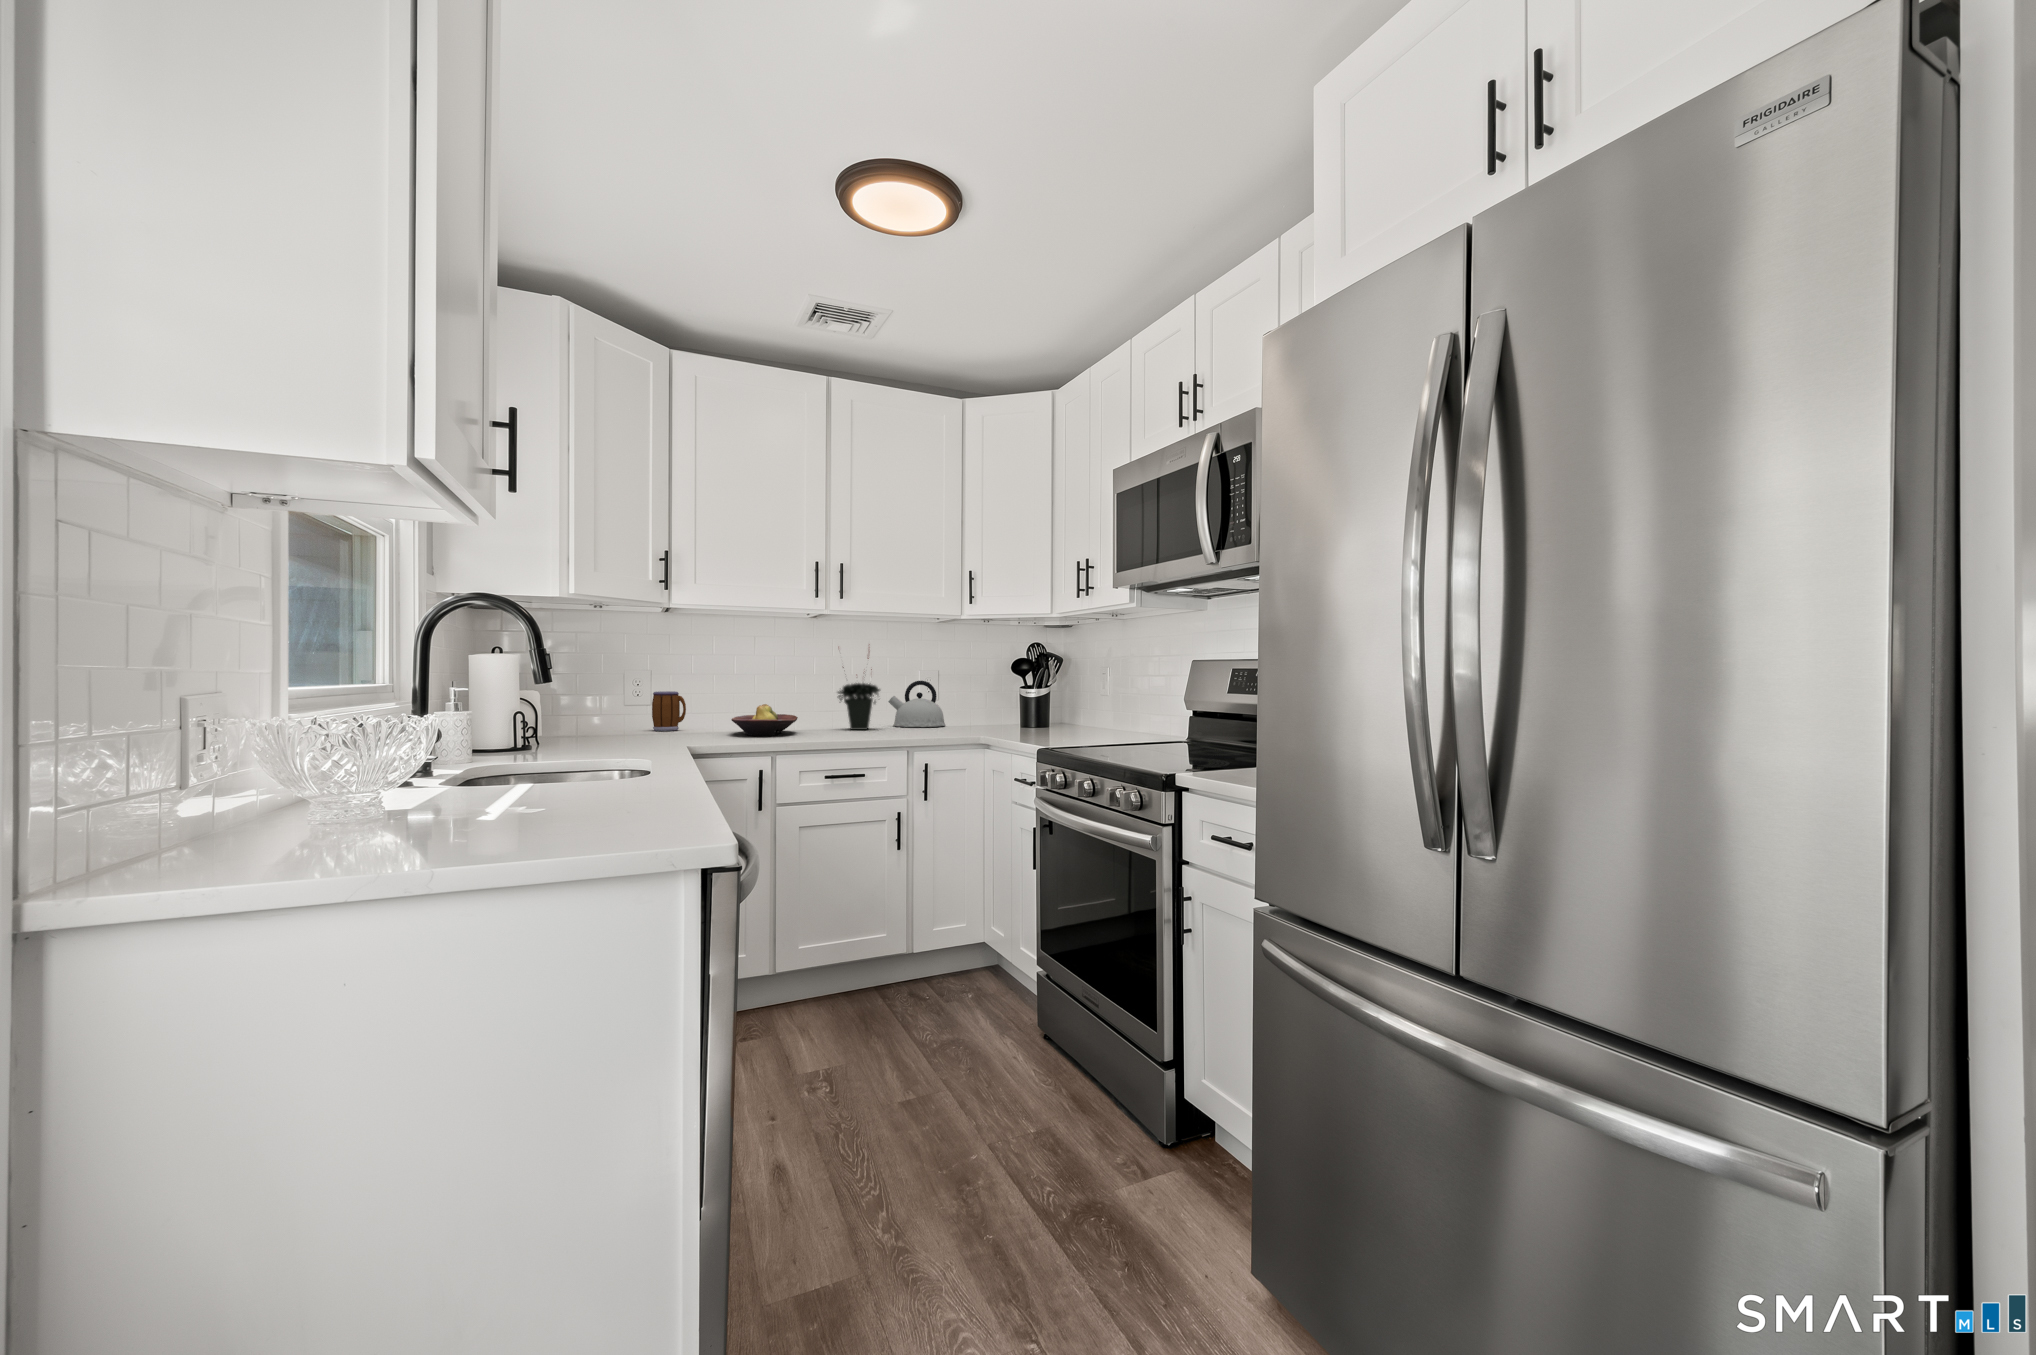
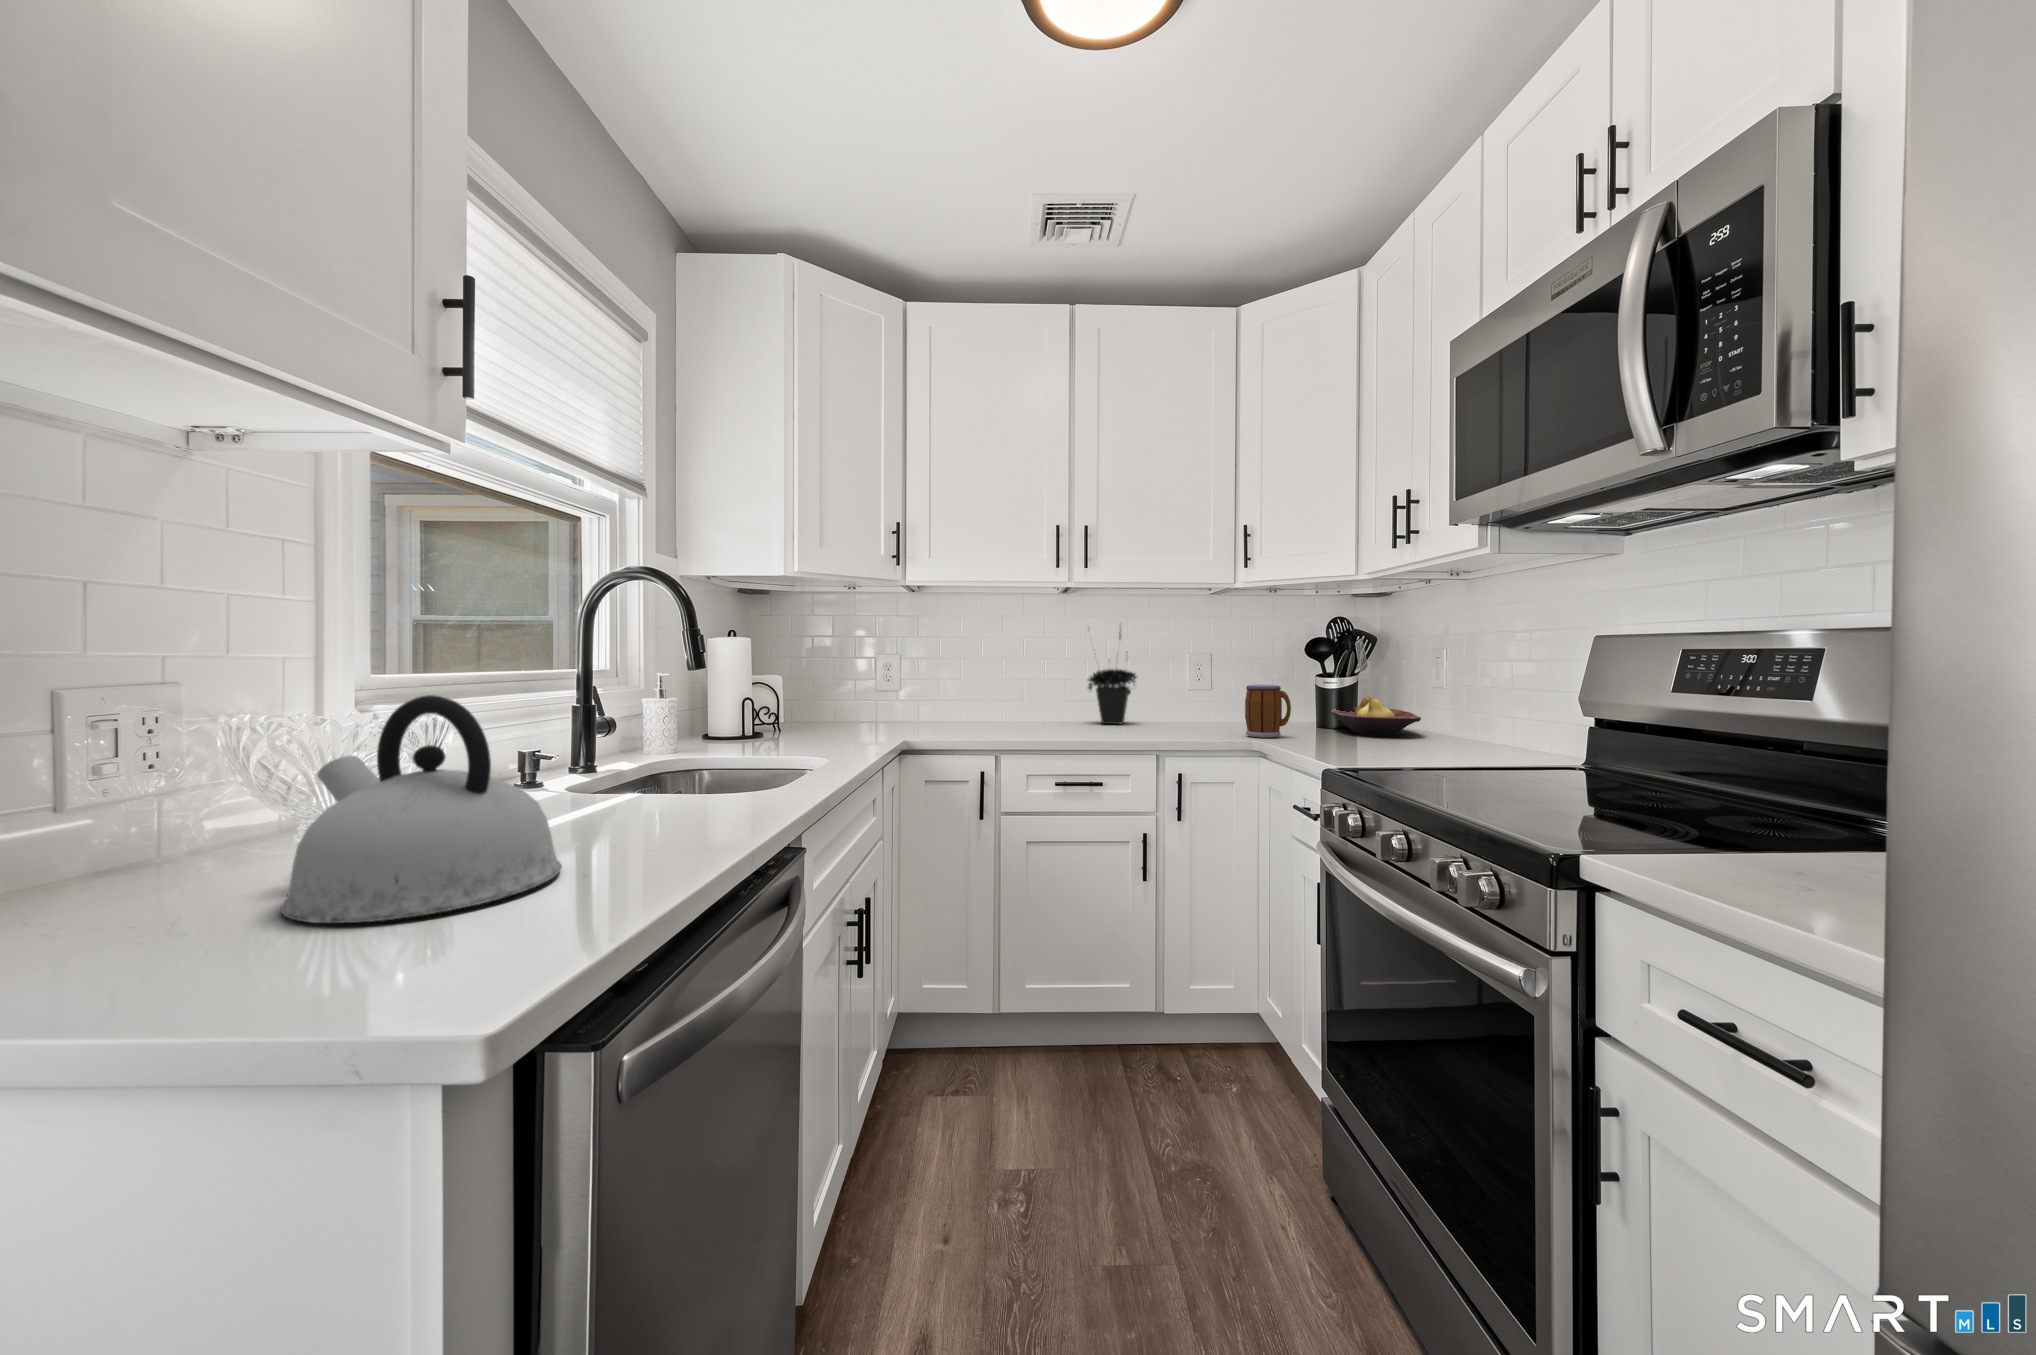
kettle: present [888,681,945,727] -> present [281,695,561,923]
mug: present [652,691,686,731] -> present [1245,685,1291,738]
fruit bowl: present [731,704,798,736] -> present [1331,696,1421,737]

